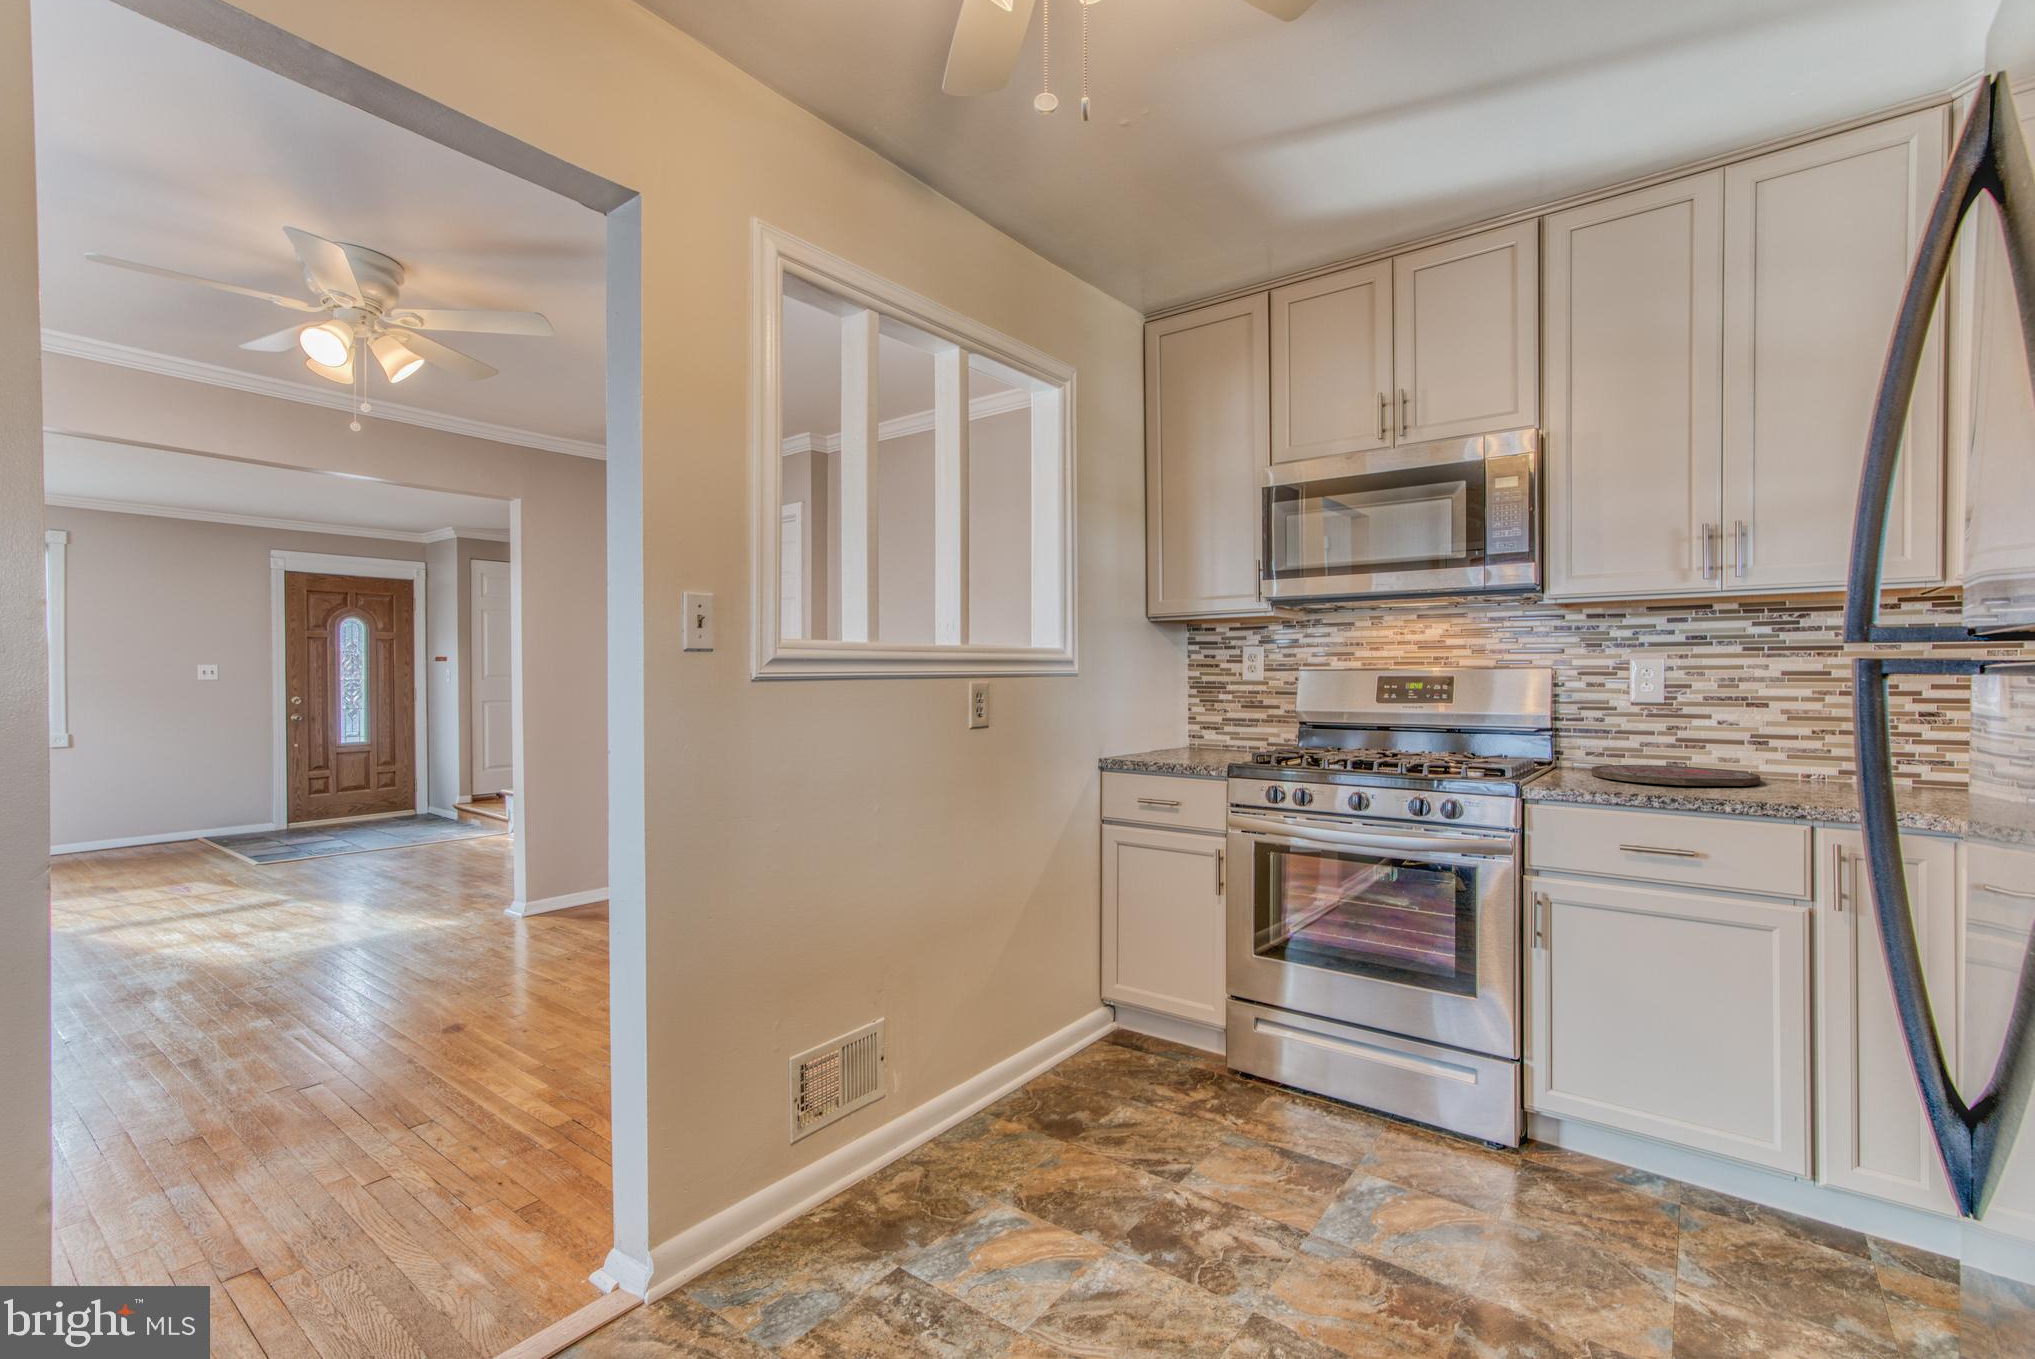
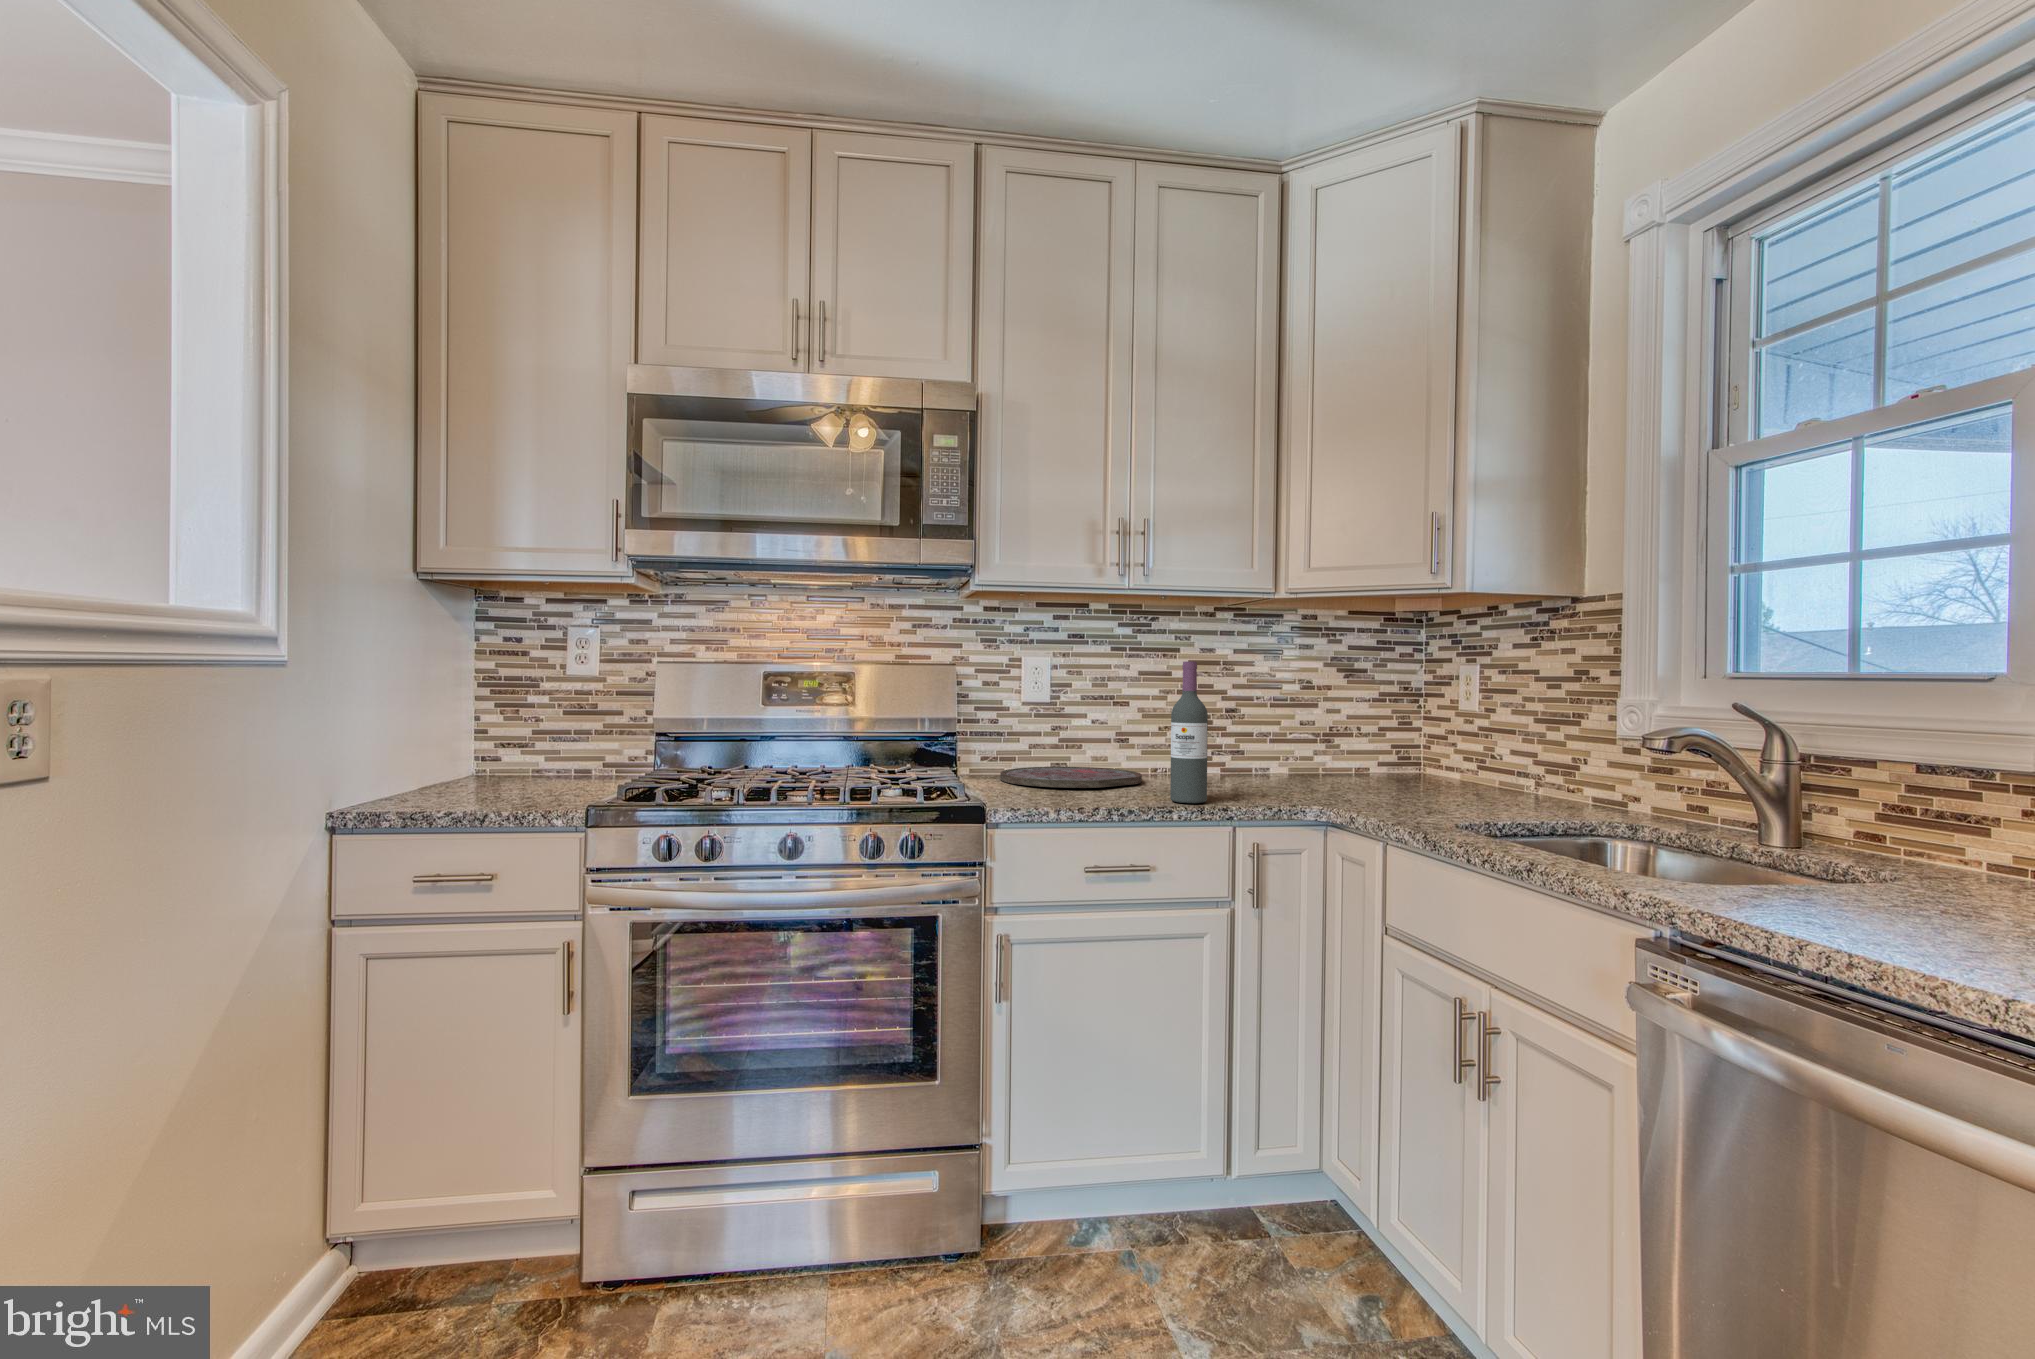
wine bottle: none [1751,663,1798,805] -> present [1170,662,1208,803]

